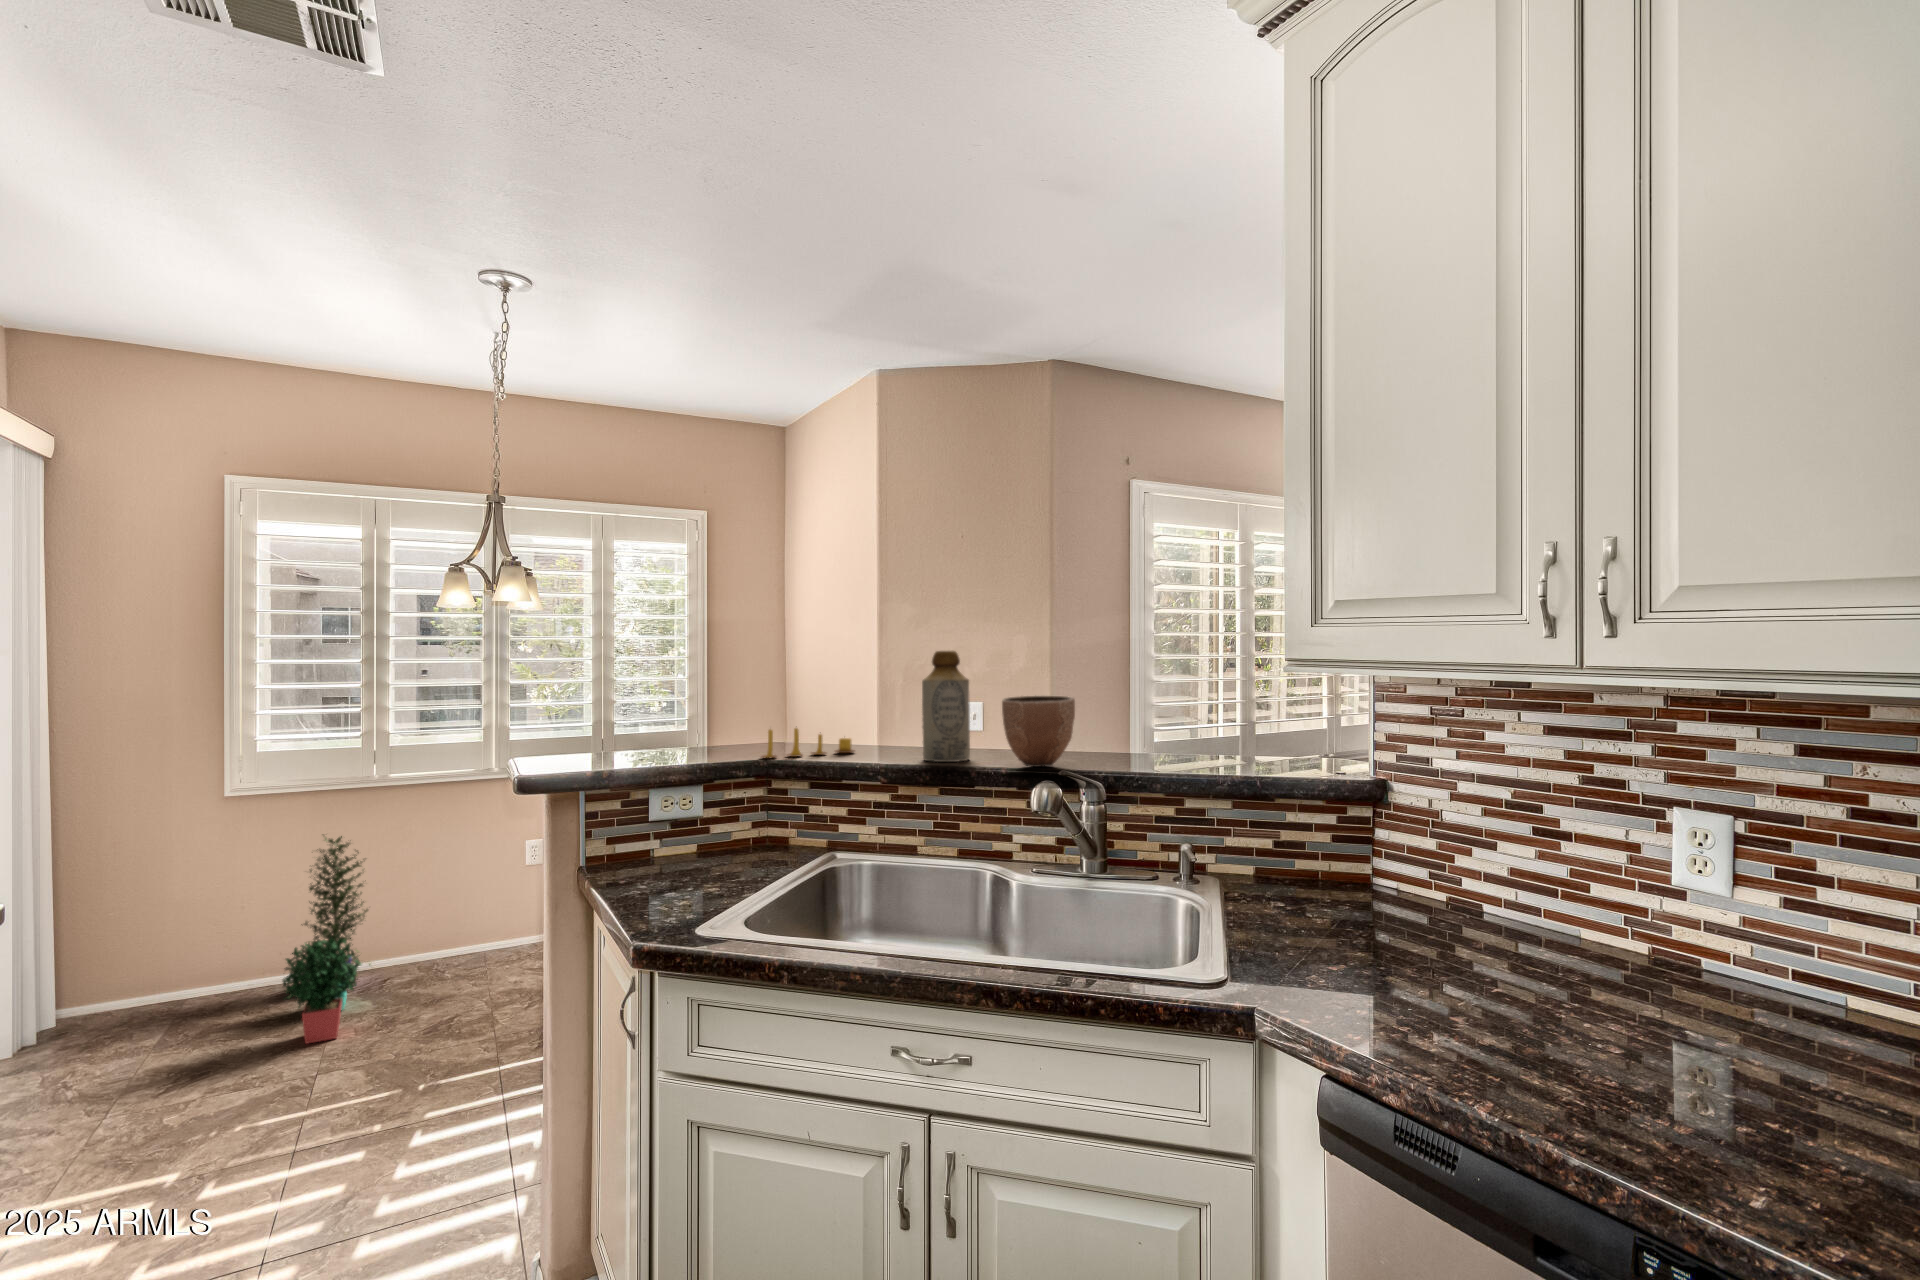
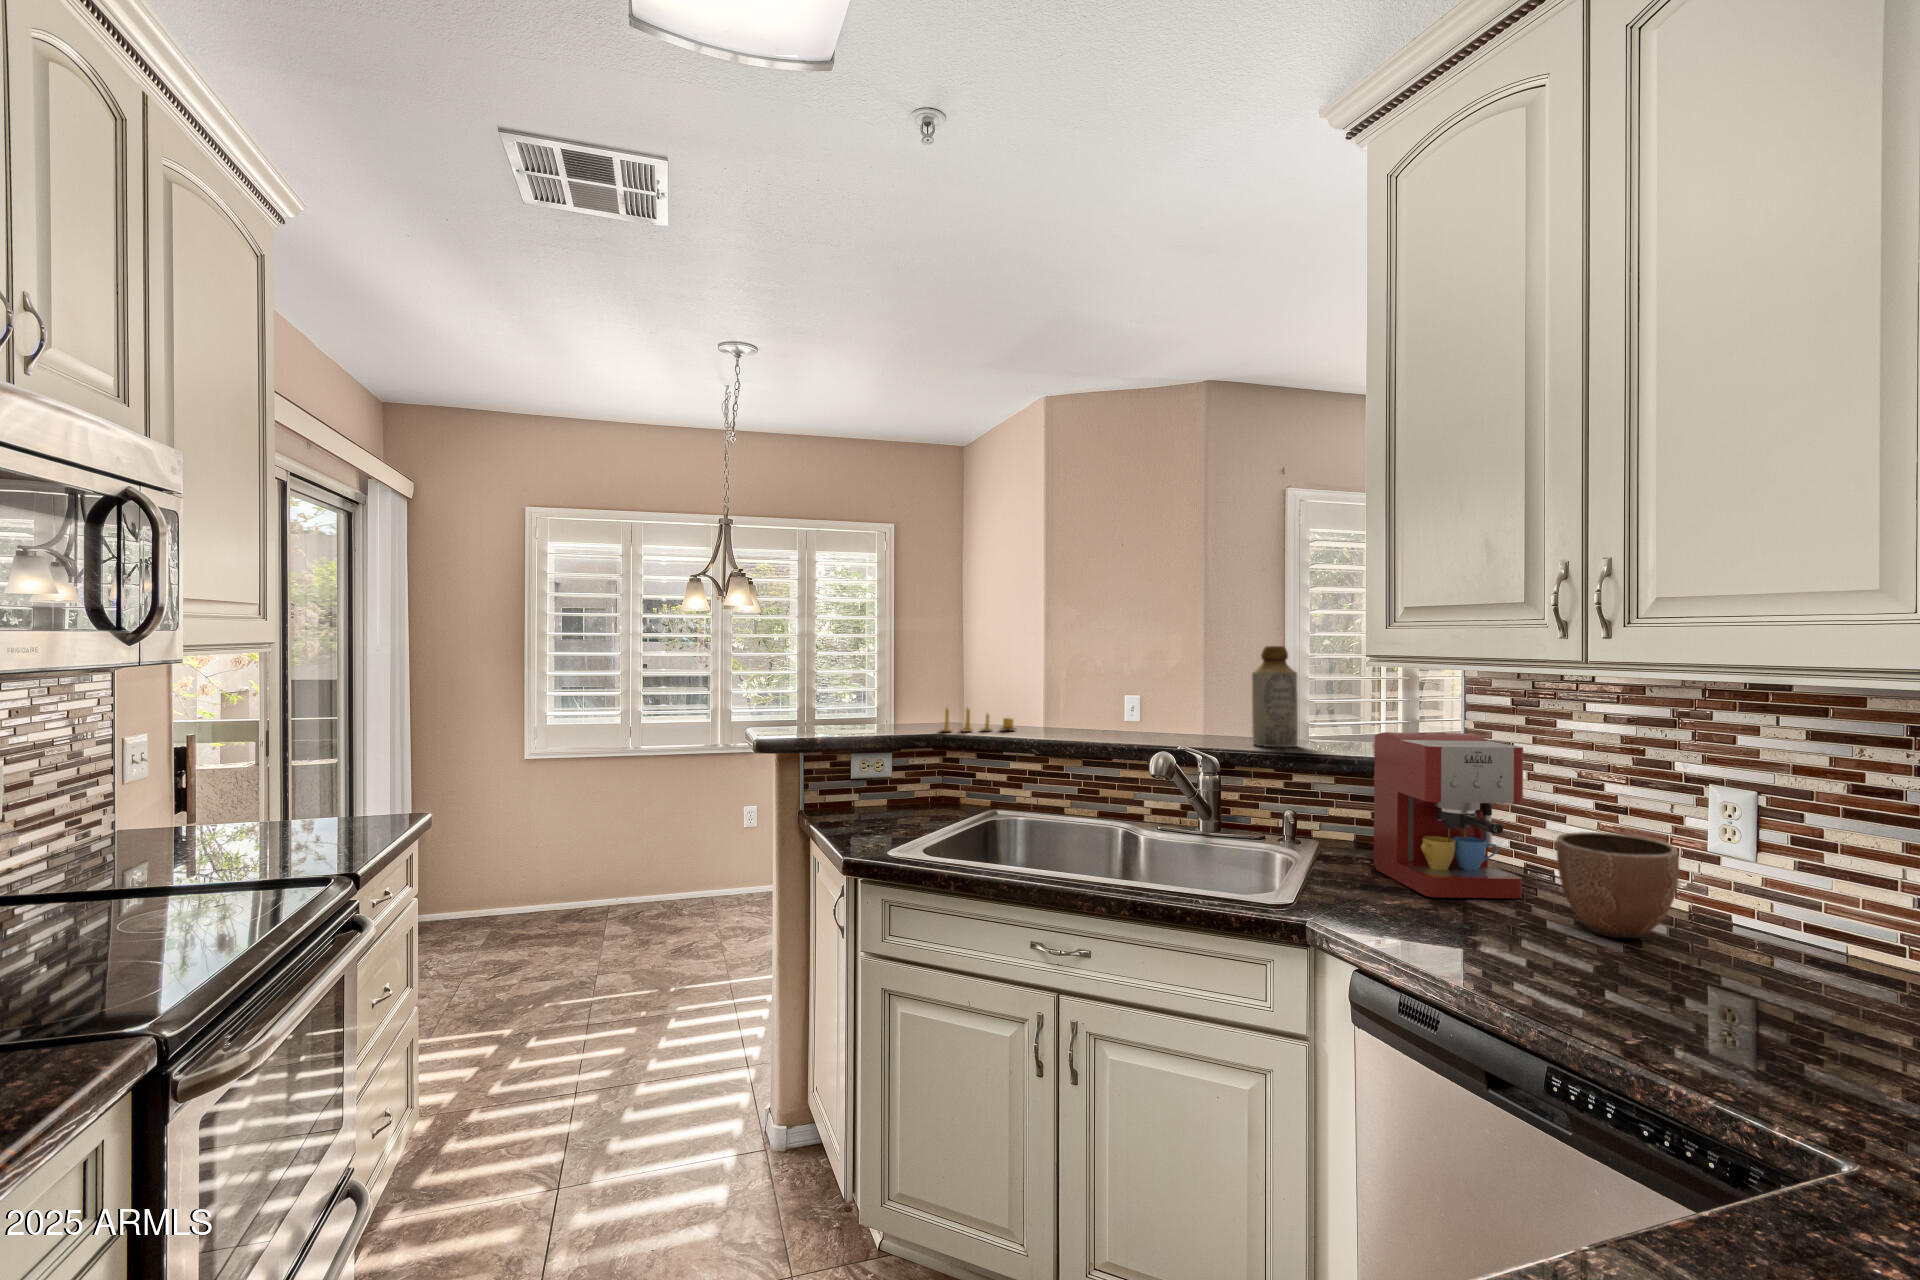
bottle: present [922,651,970,762] -> present [1252,646,1298,747]
decorative bowl: present [1002,696,1075,767] -> present [1556,832,1679,938]
coffee maker: none [1290,750,1466,952] -> present [1374,732,1523,898]
potted plant: present [283,836,370,1044] -> none [570,790,632,953]

